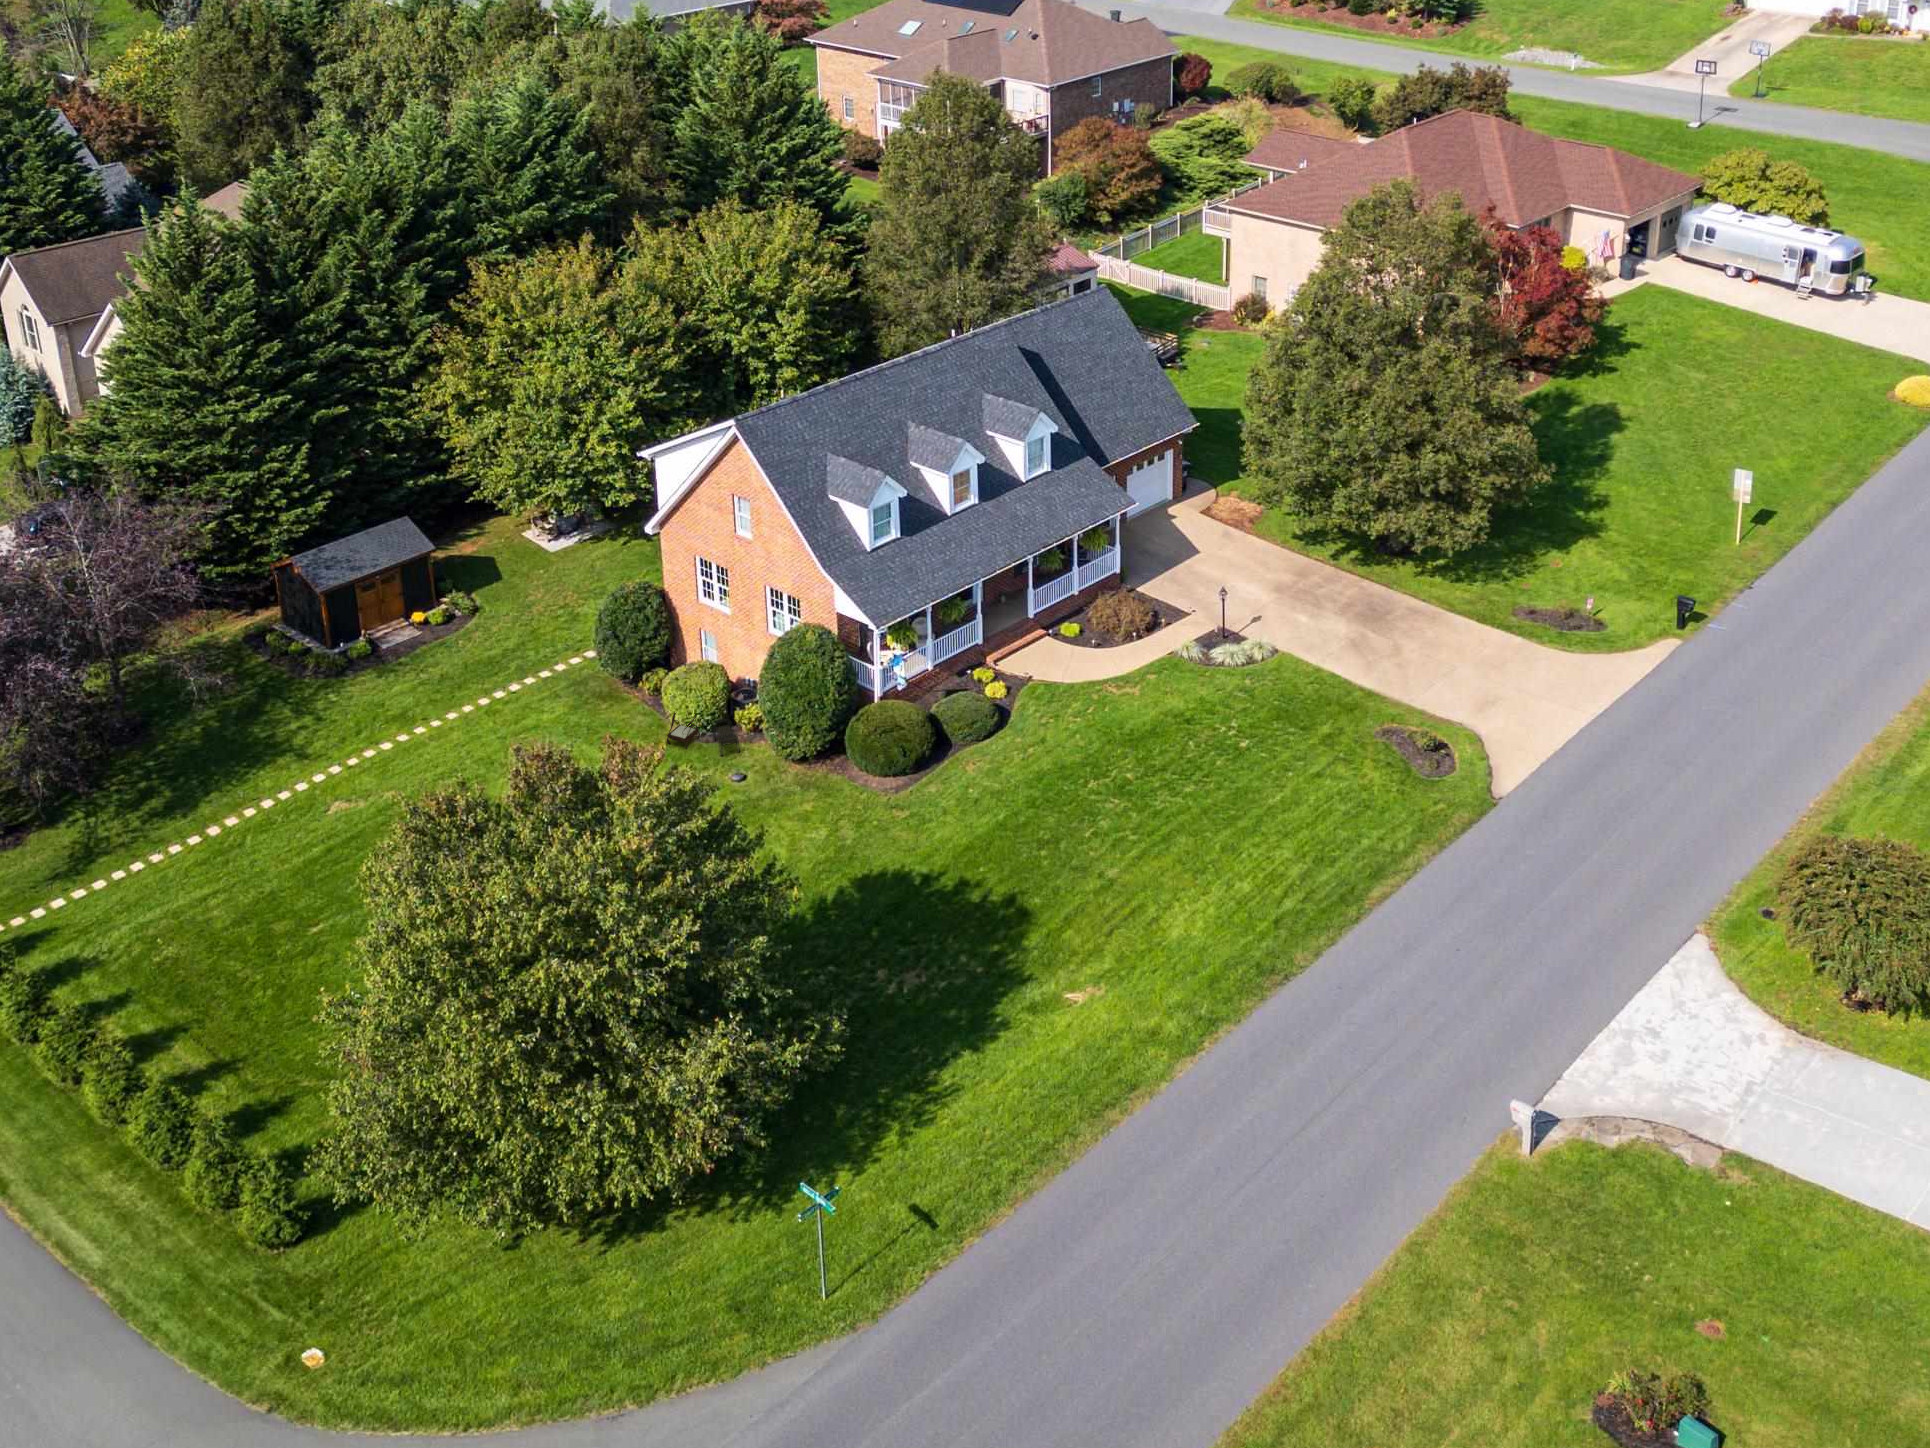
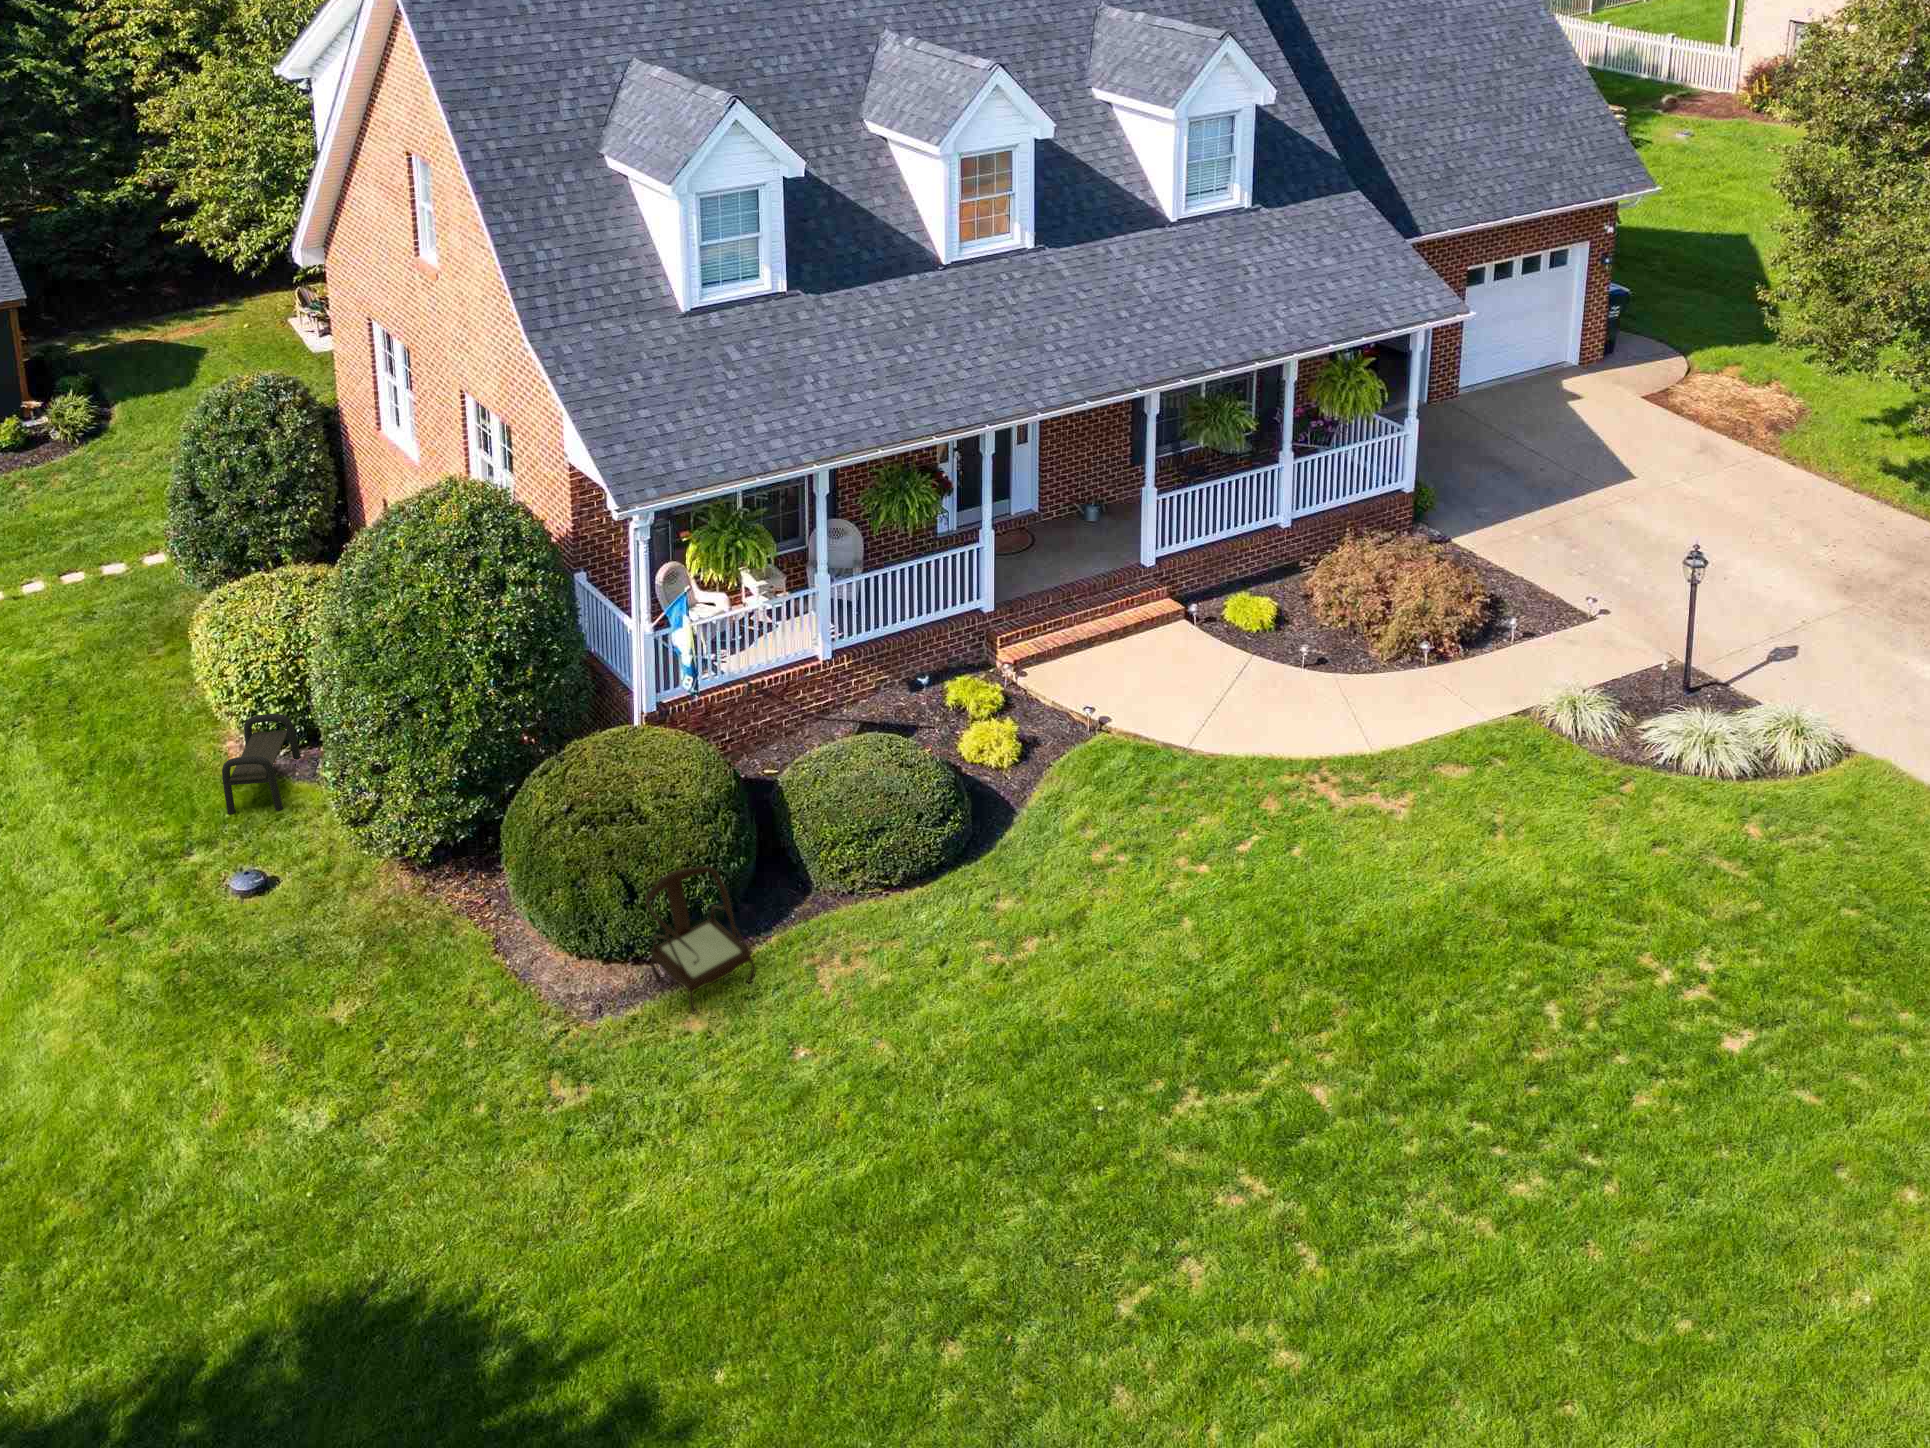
armchair: present [667,712,700,749] -> present [645,866,756,1013]

